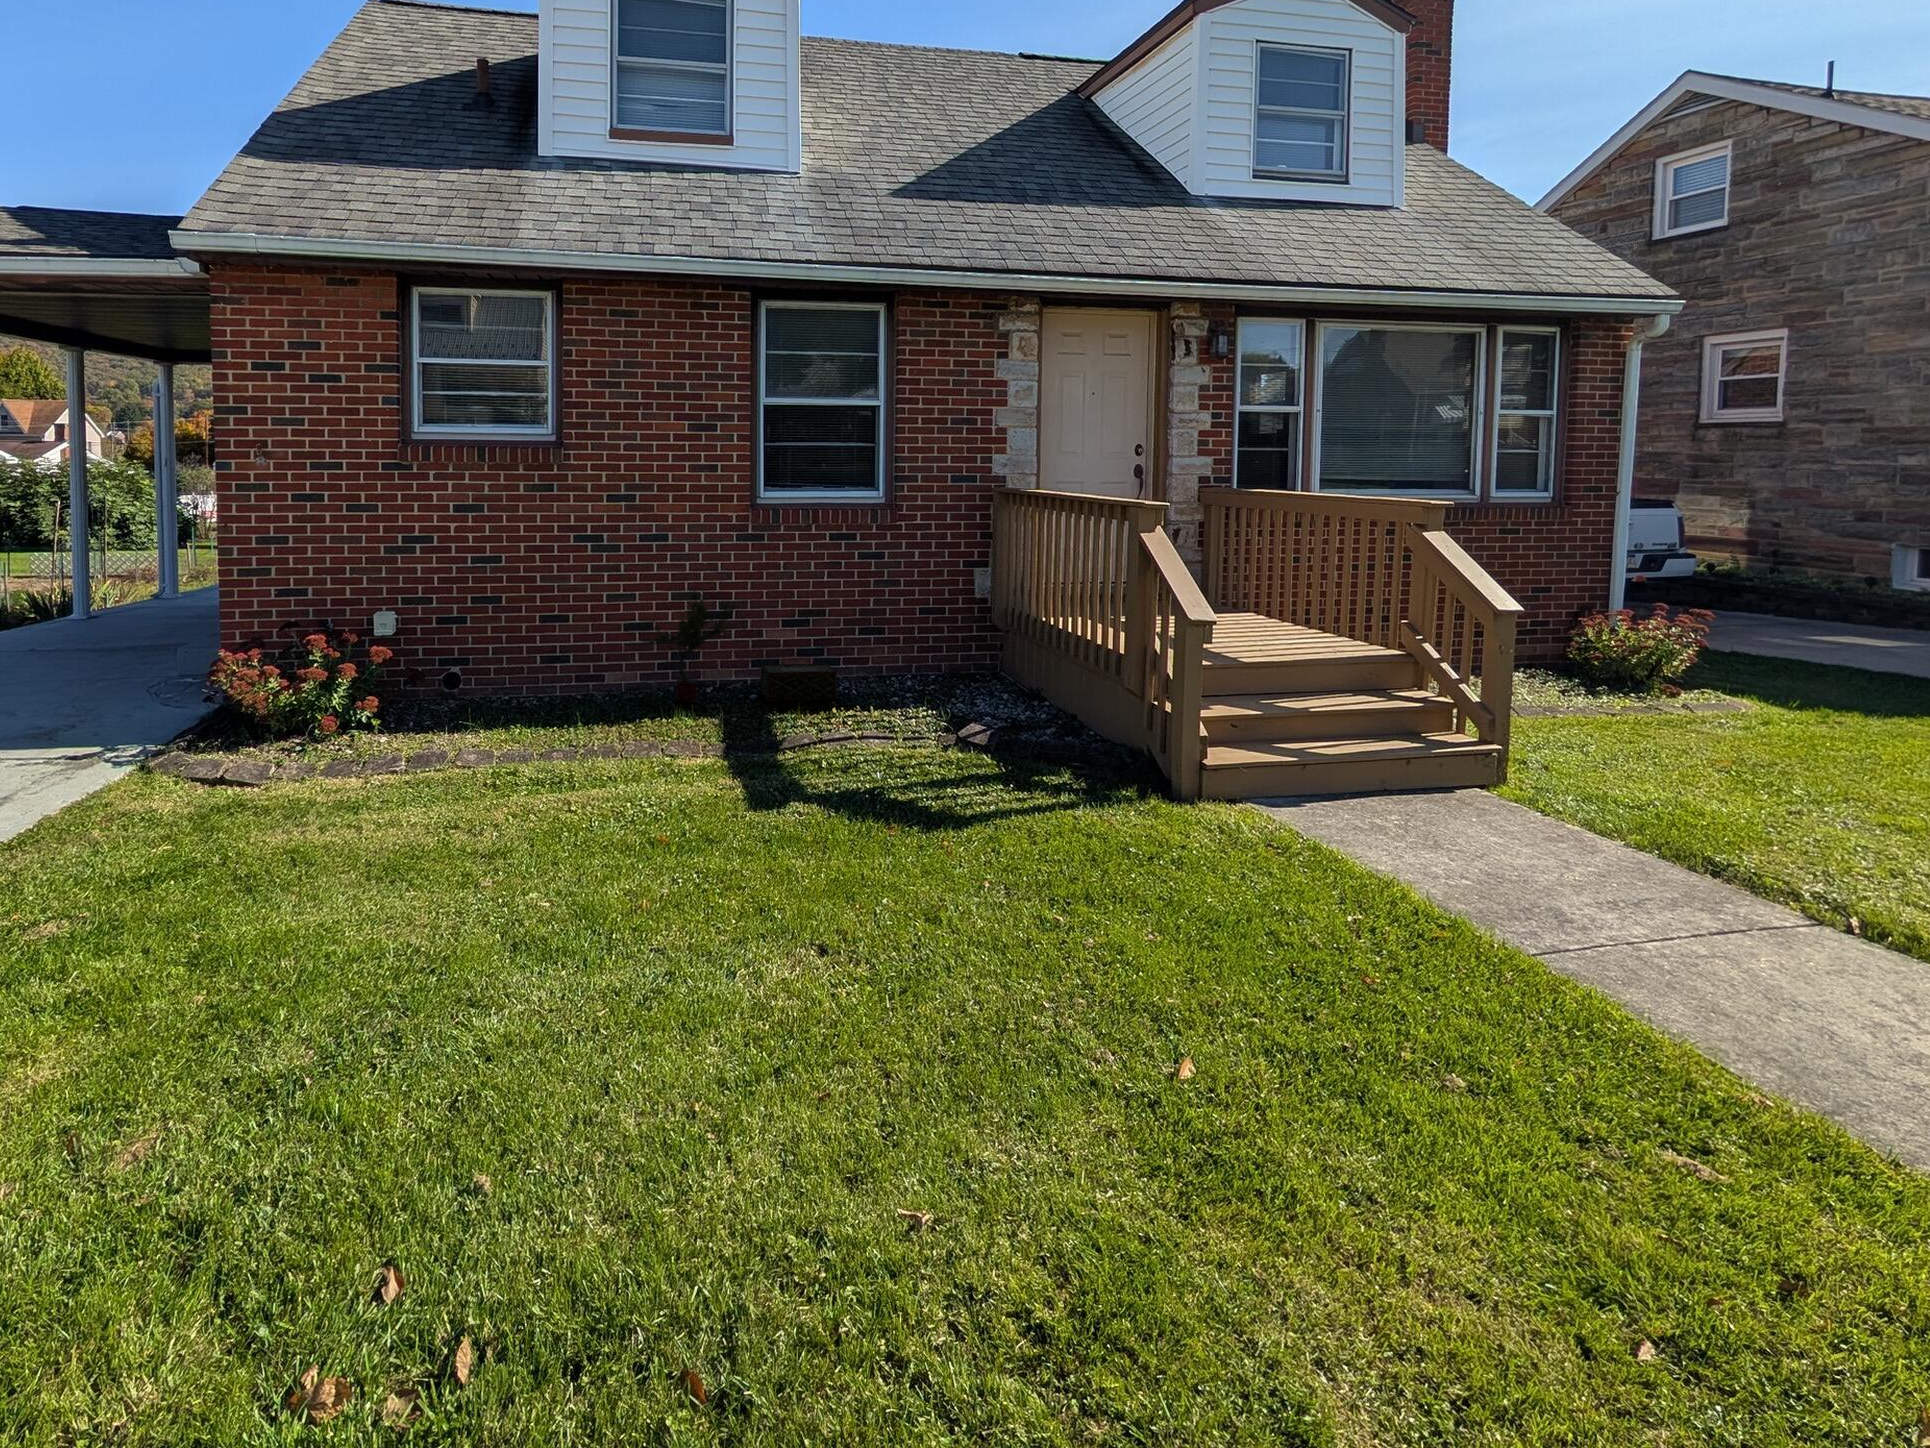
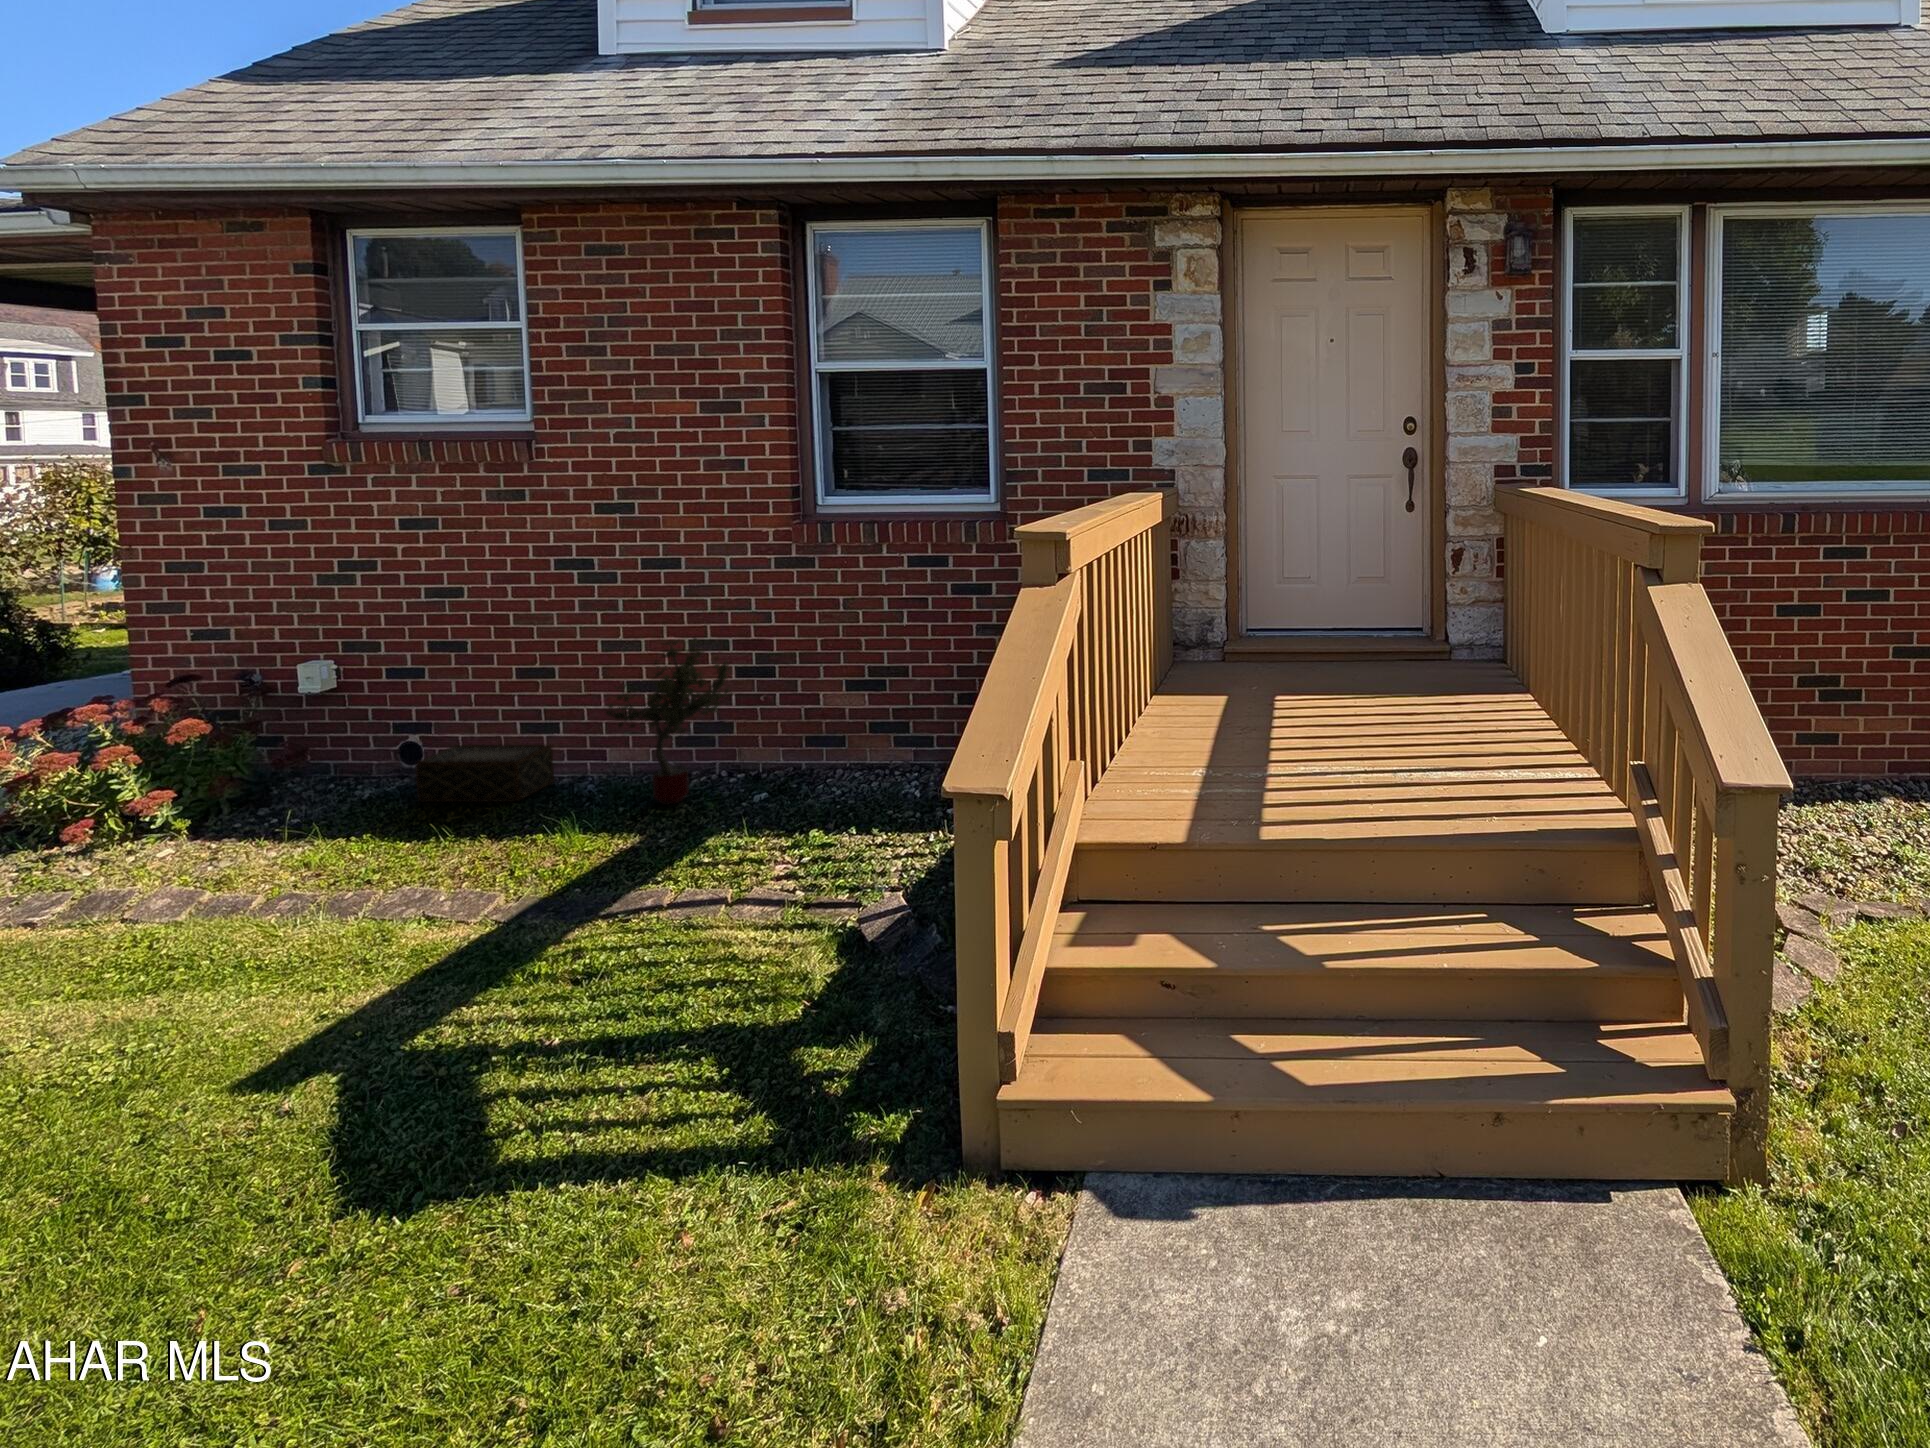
woven basket: present [761,664,837,701] -> present [415,745,554,802]

